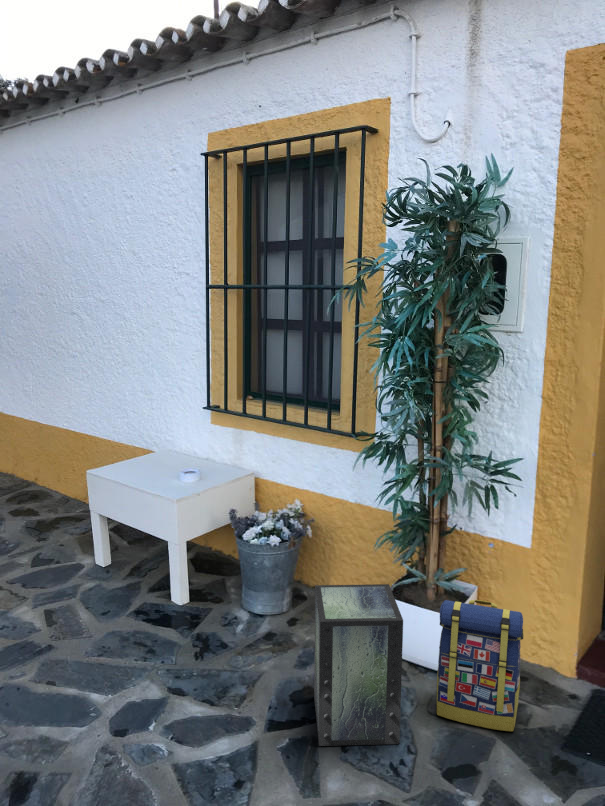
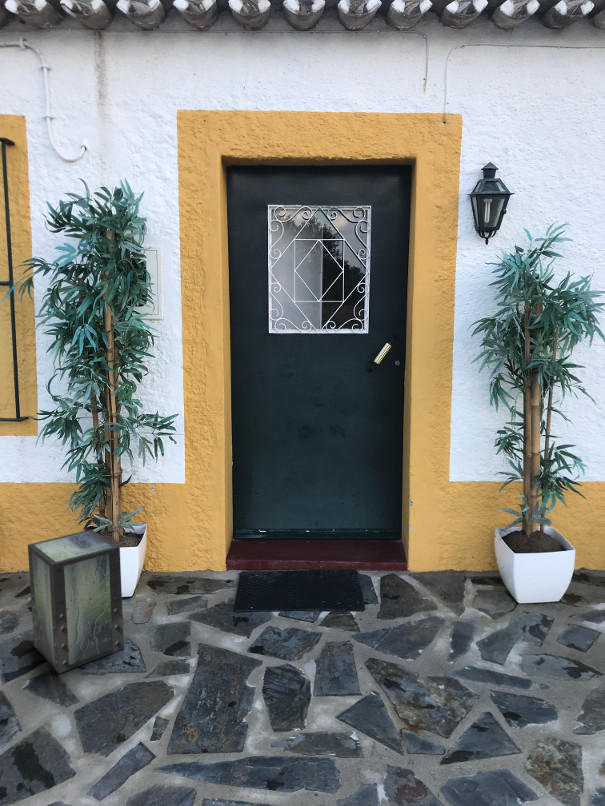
backpack: present [437,600,524,731] -> none [136,524,201,622]

